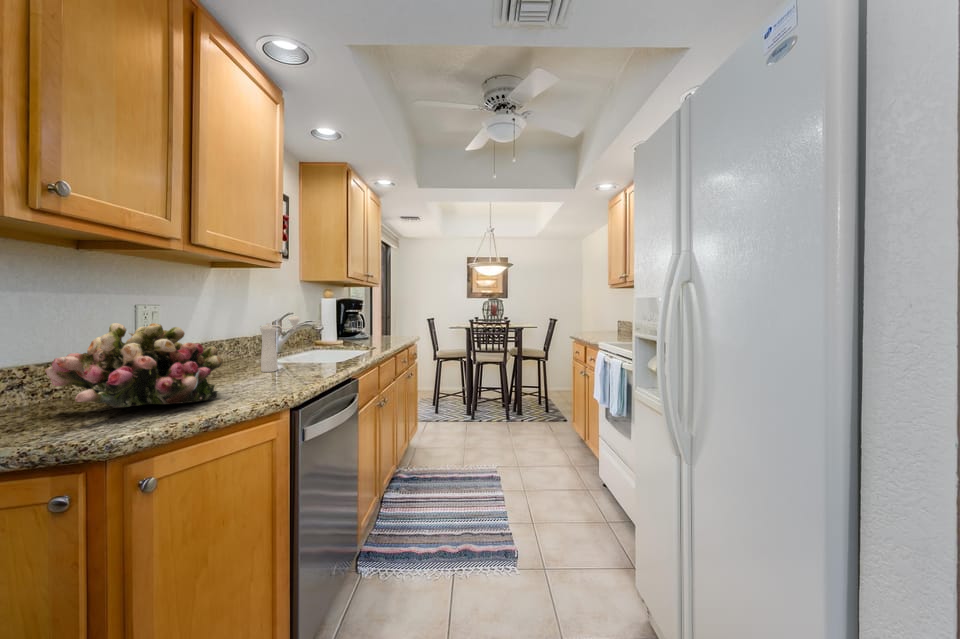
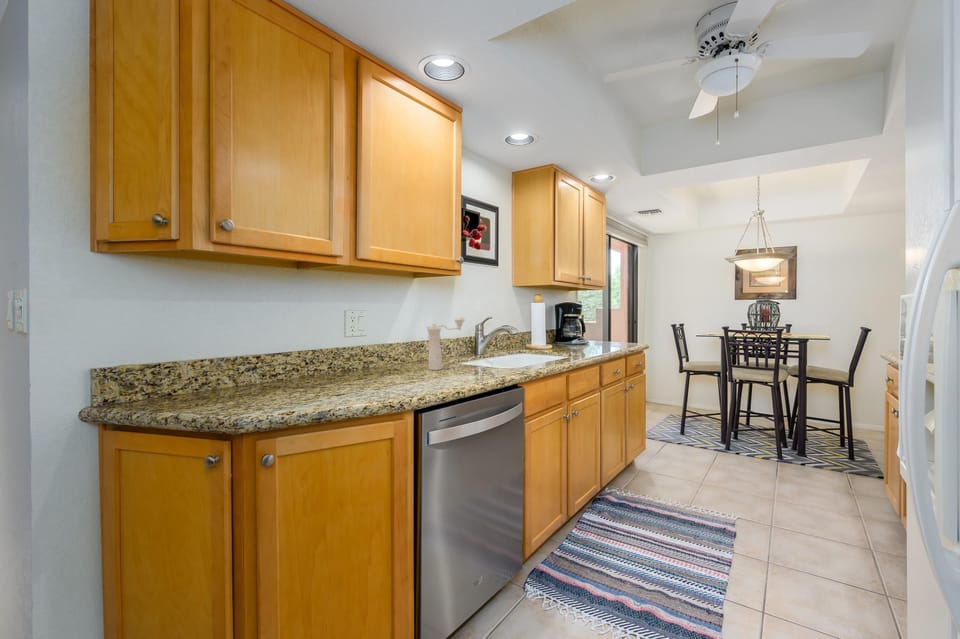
flower arrangement: present [45,323,222,408] -> none [244,327,363,395]

